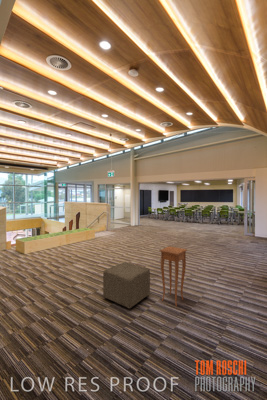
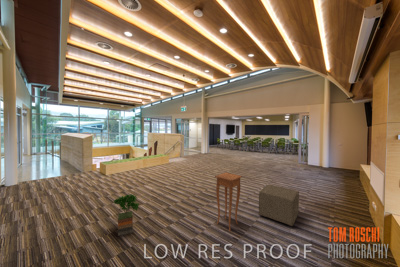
ottoman: present [103,262,150,308] -> present [259,185,299,226]
potted tree: none [53,272,81,317] -> present [114,194,139,236]

